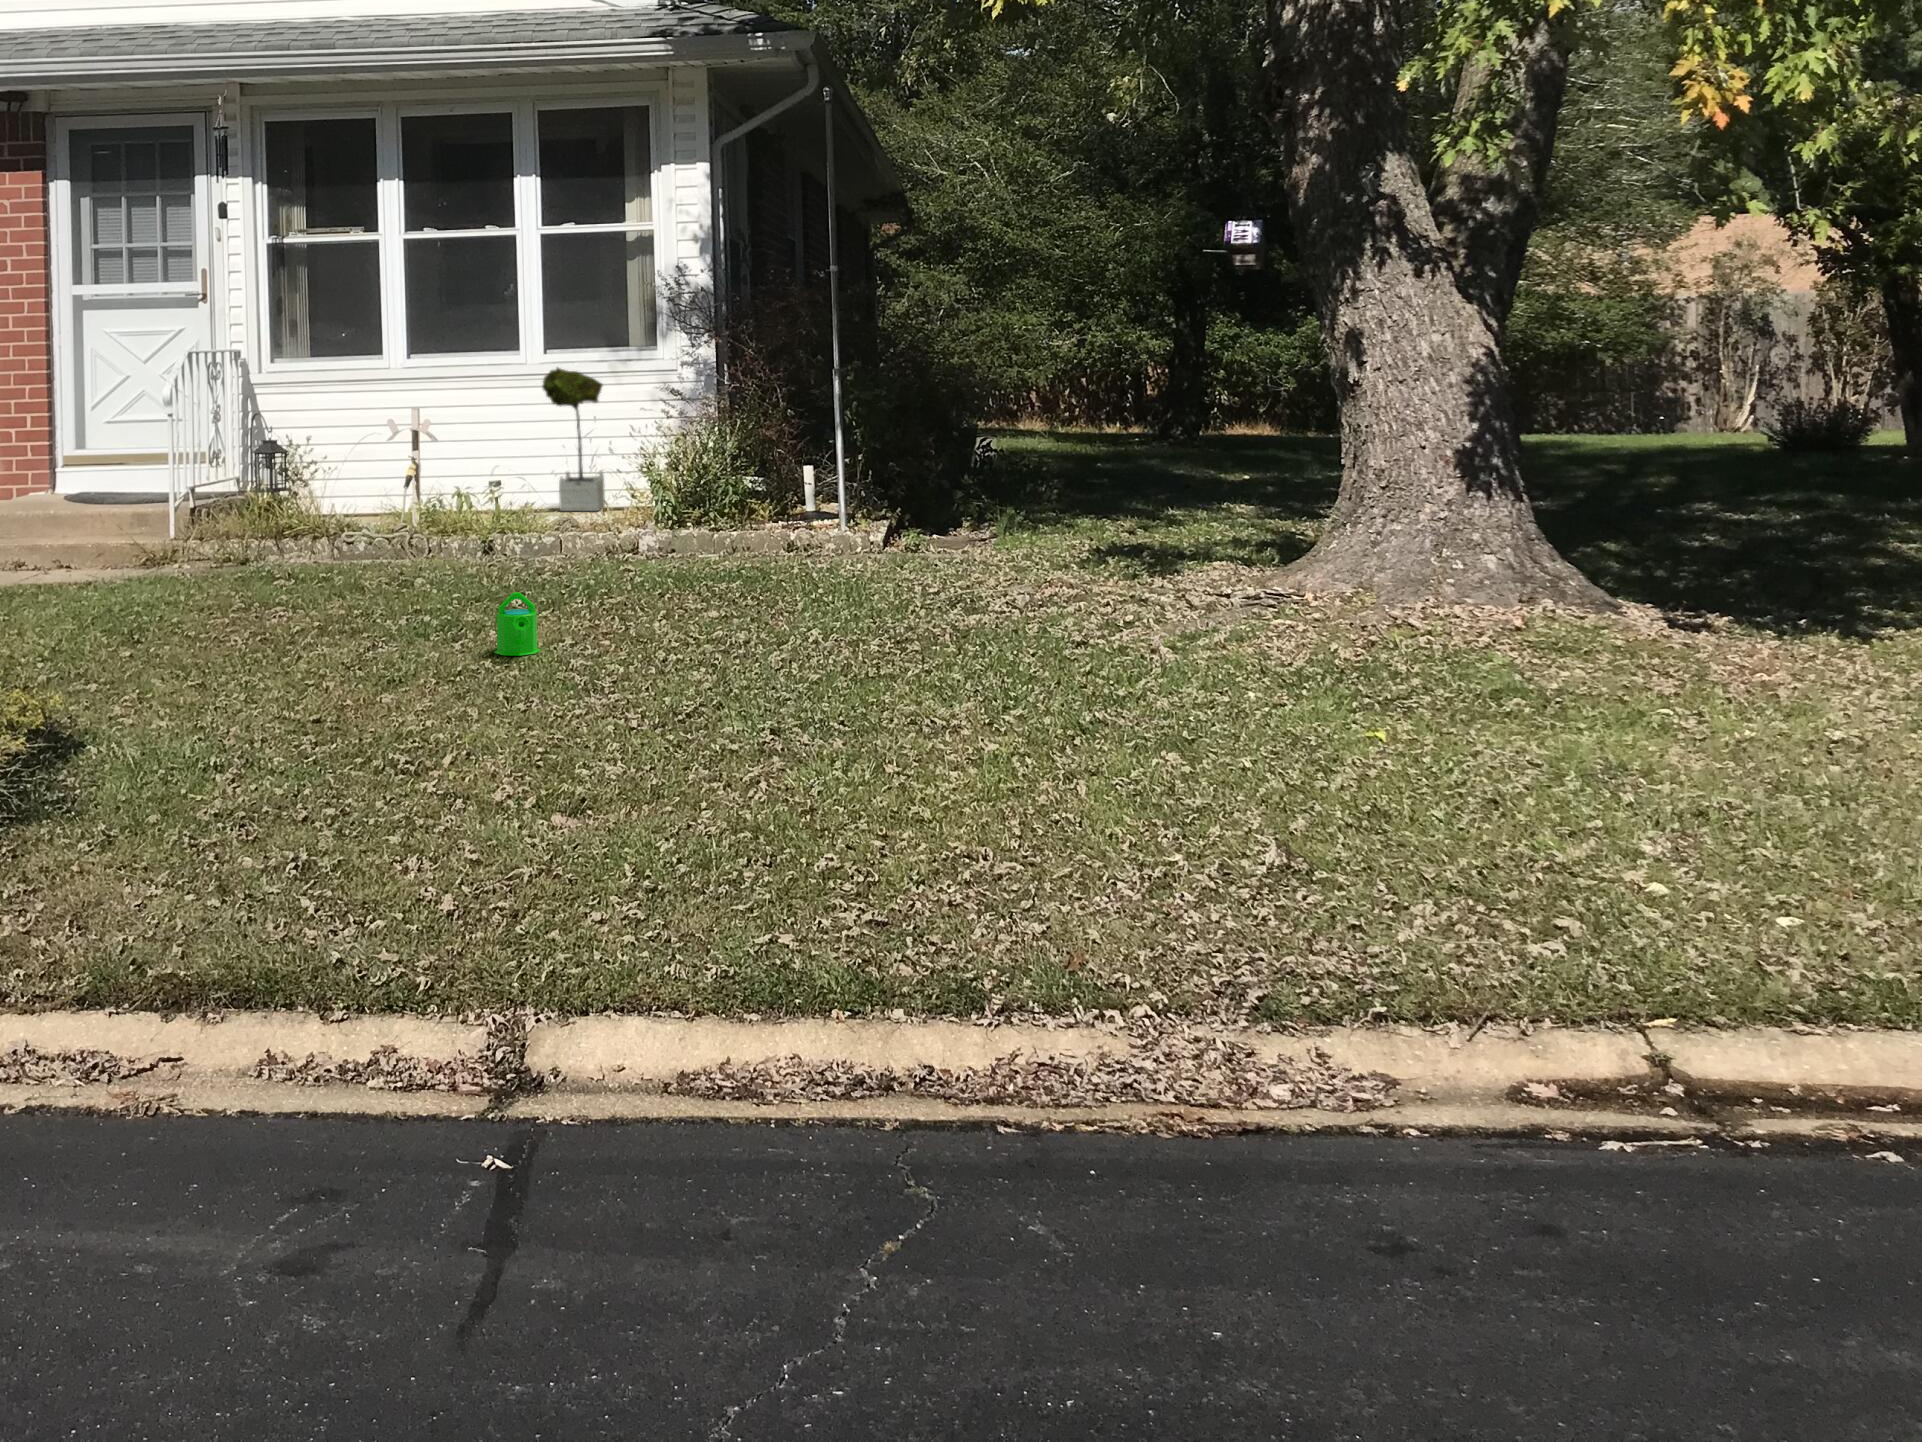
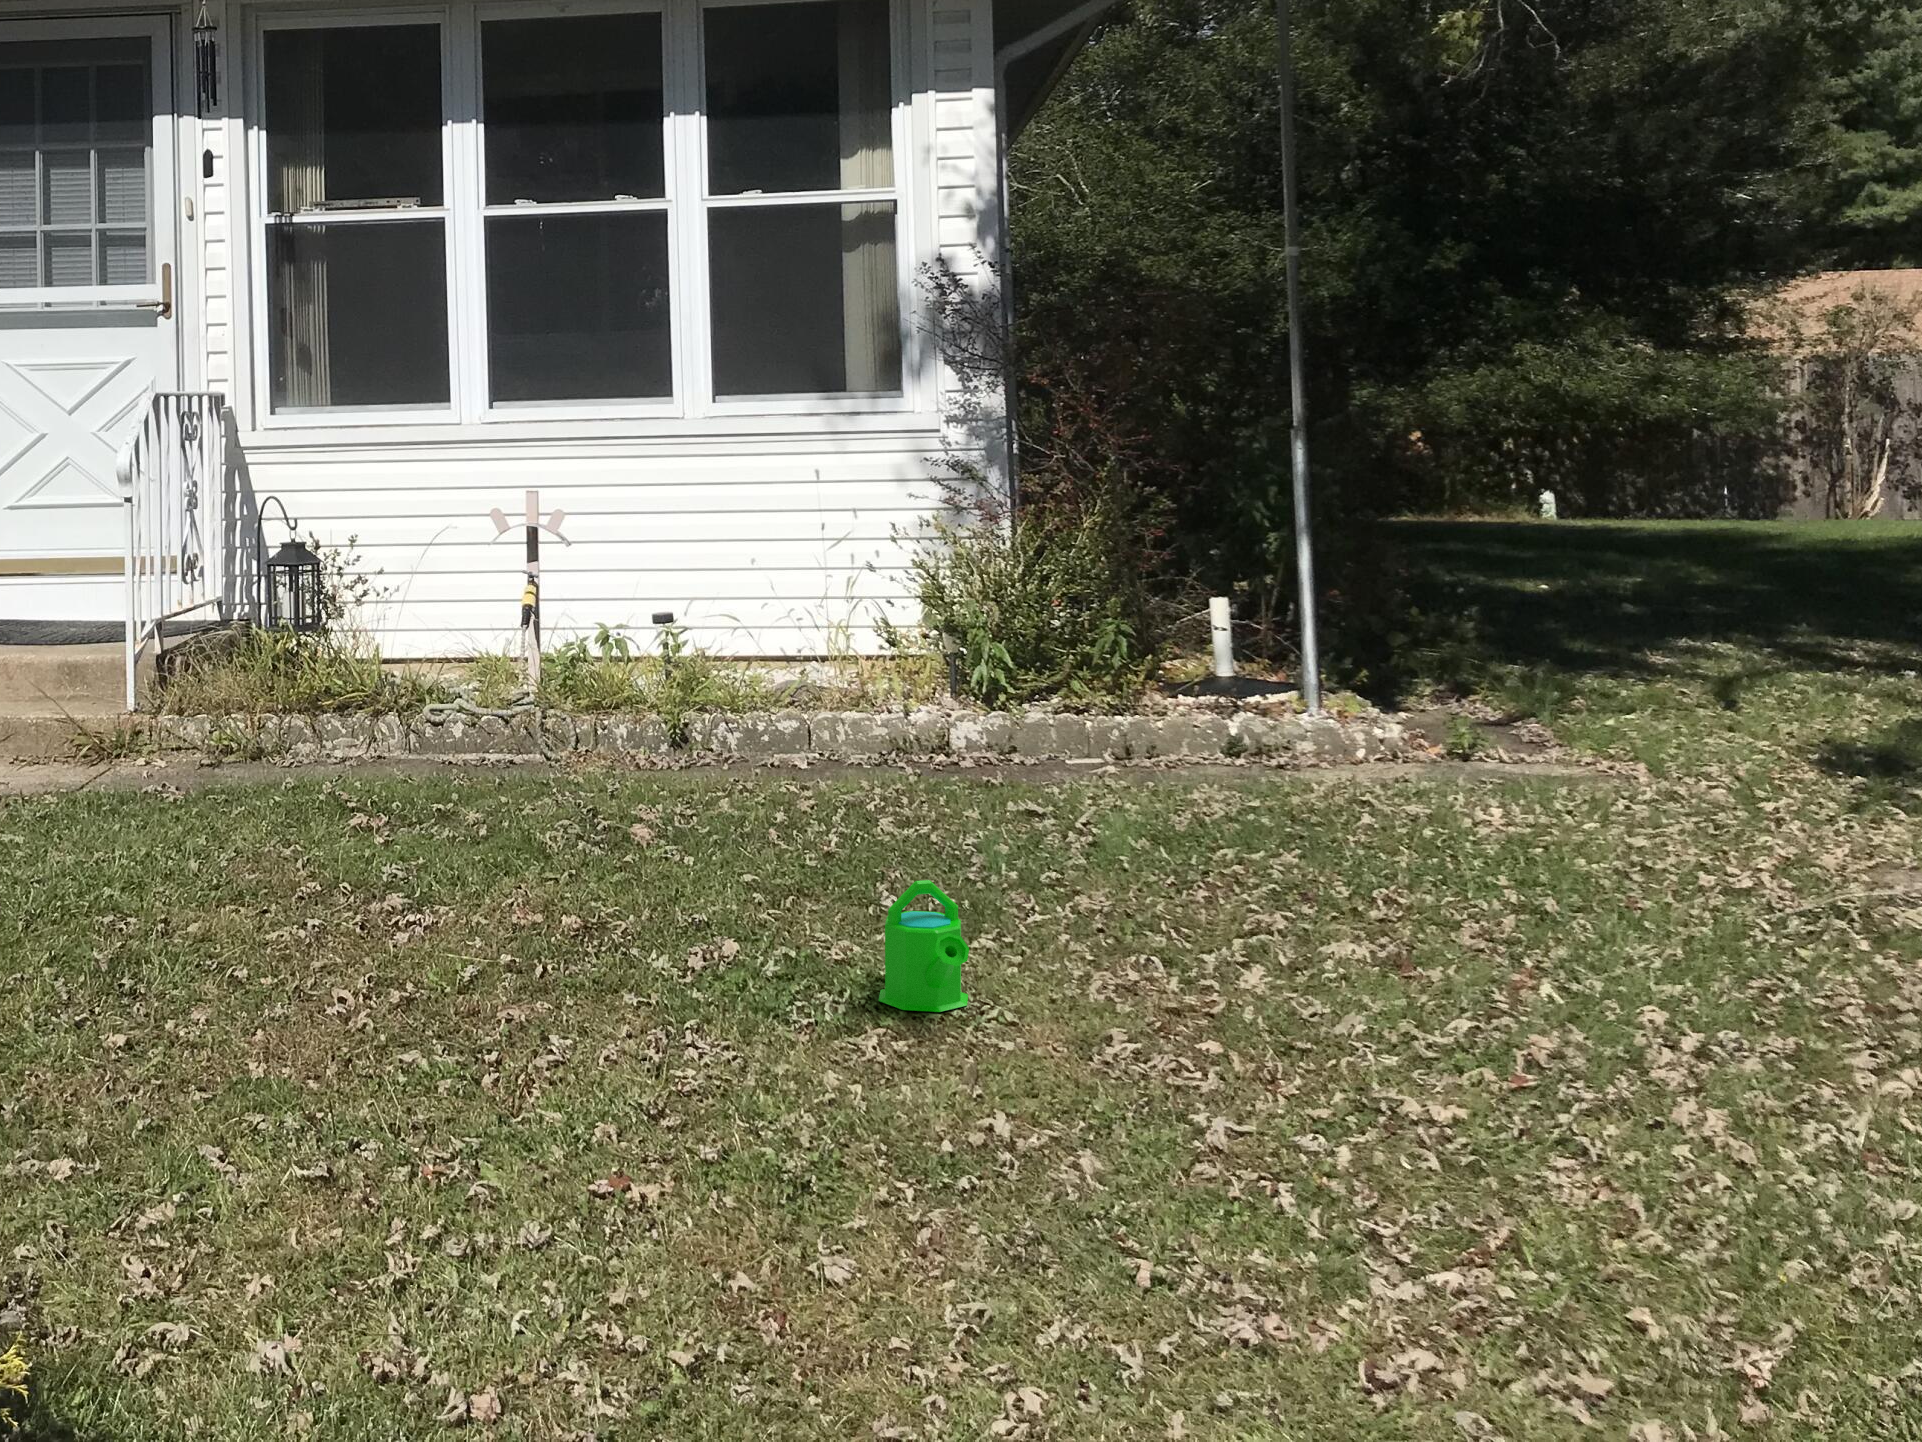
potted tree: present [542,368,605,511] -> none [725,424,828,665]

